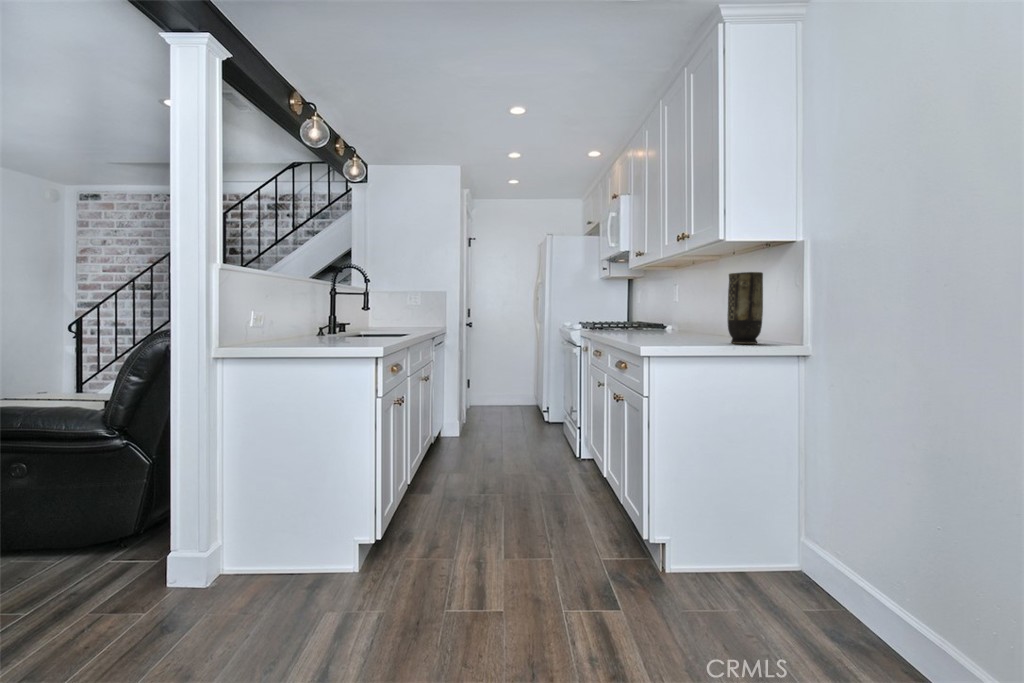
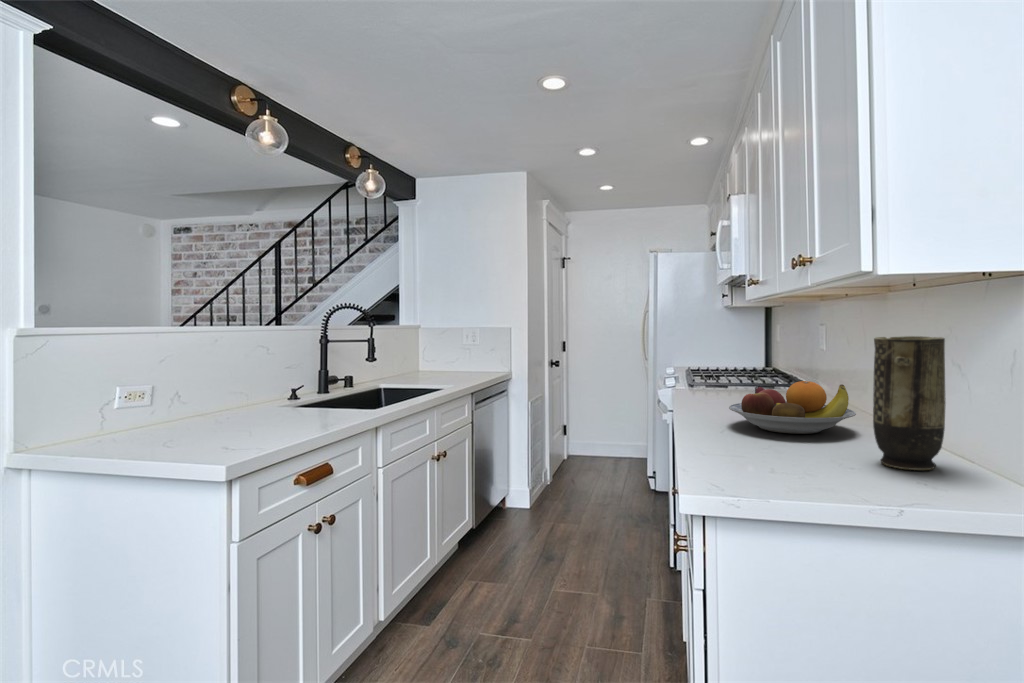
fruit bowl: none [638,309,711,339] -> present [729,381,856,434]

